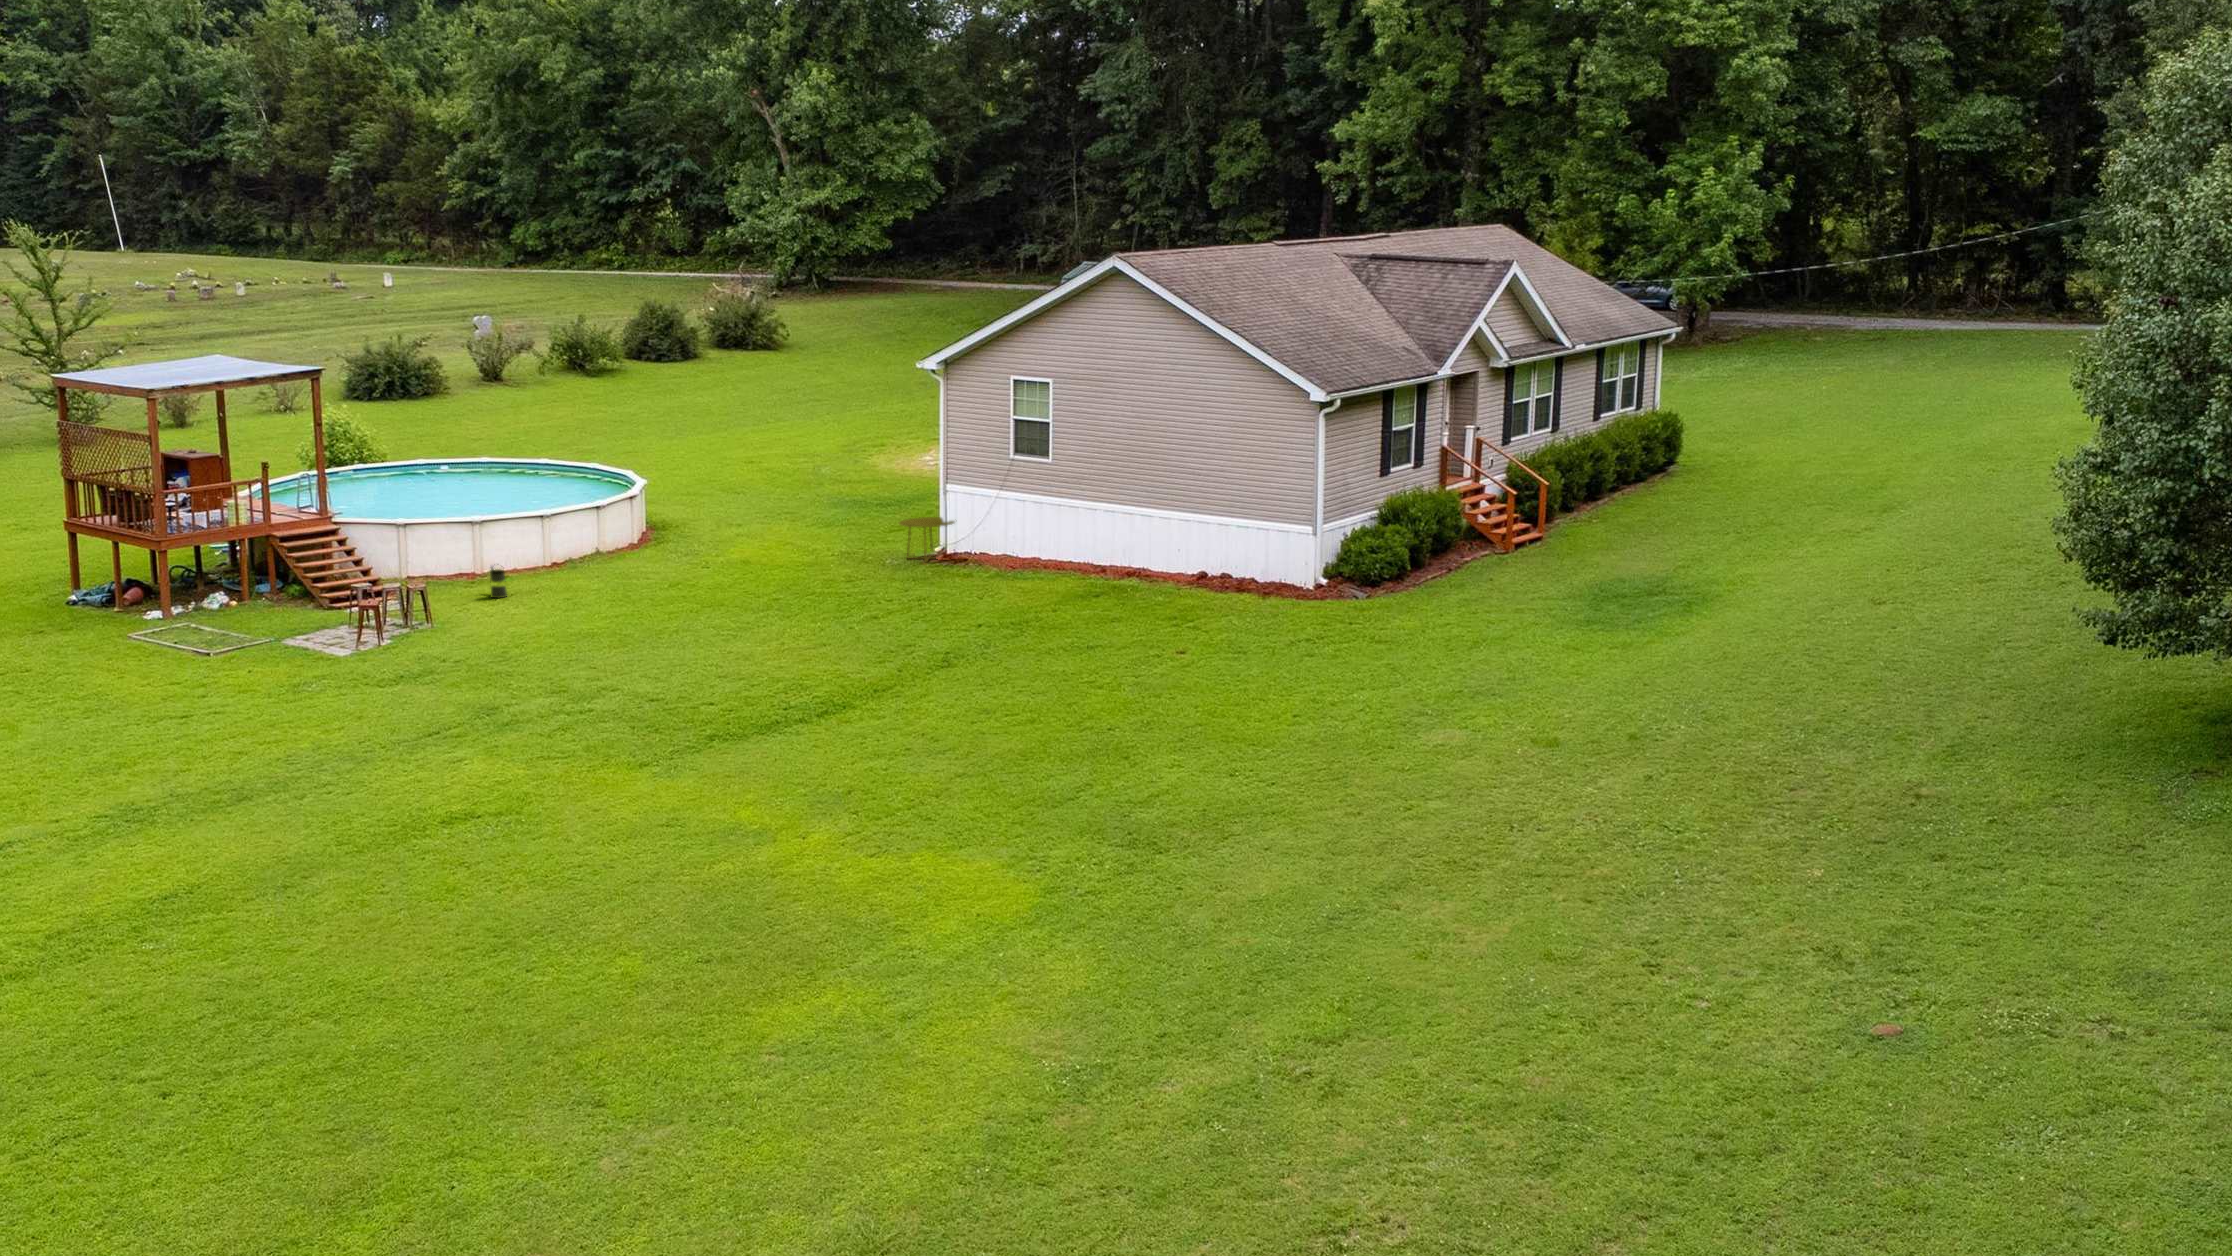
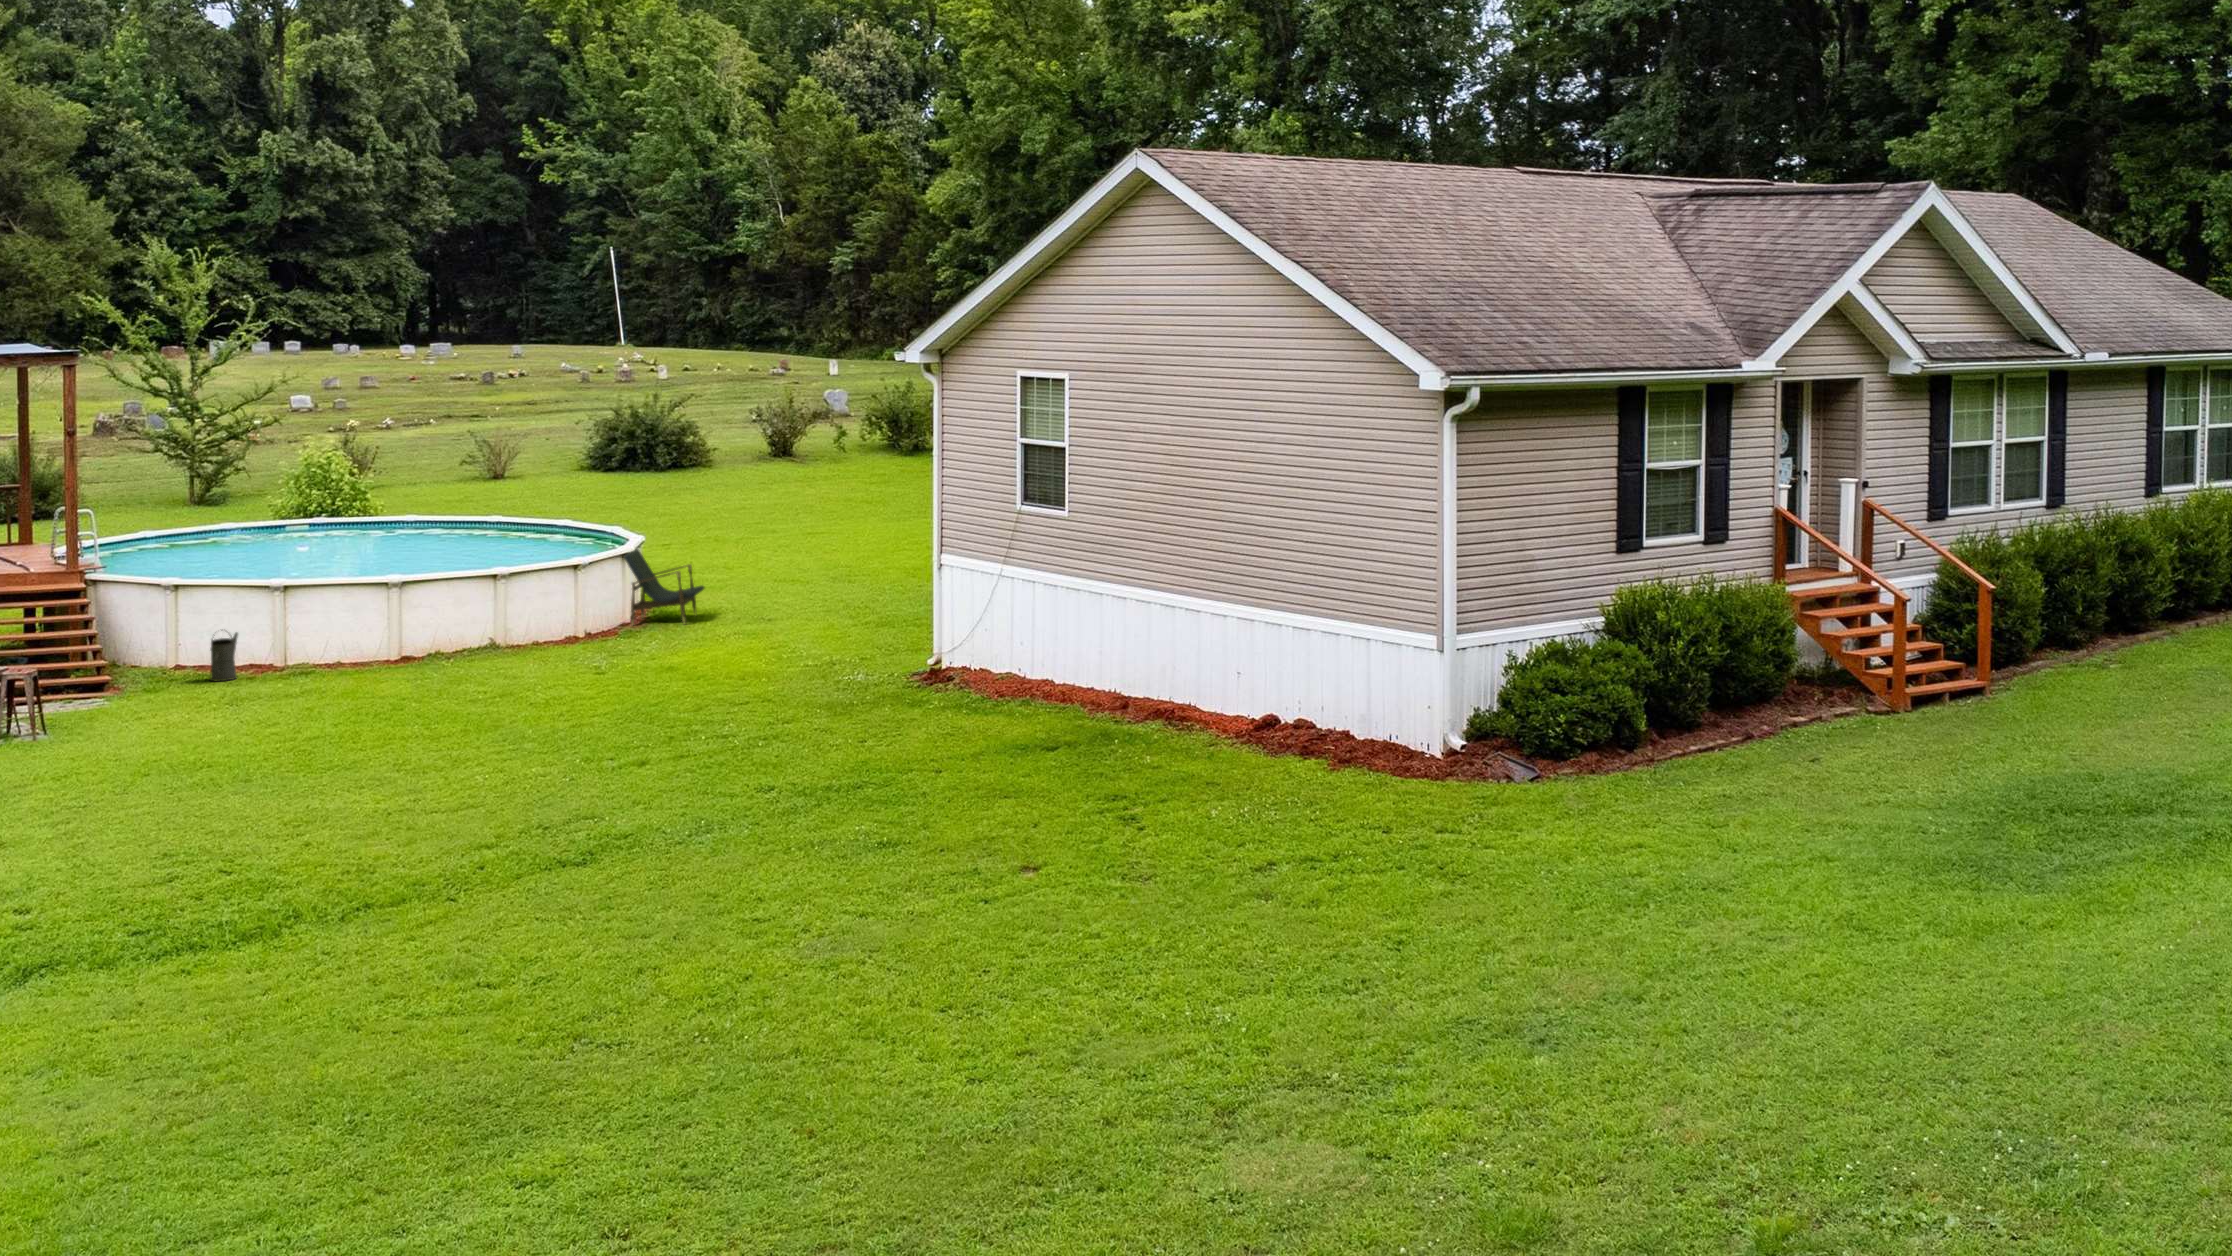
lounge chair: none [669,495,726,547] -> present [624,550,704,624]
round table: present [899,517,954,562] -> none [850,595,943,667]

